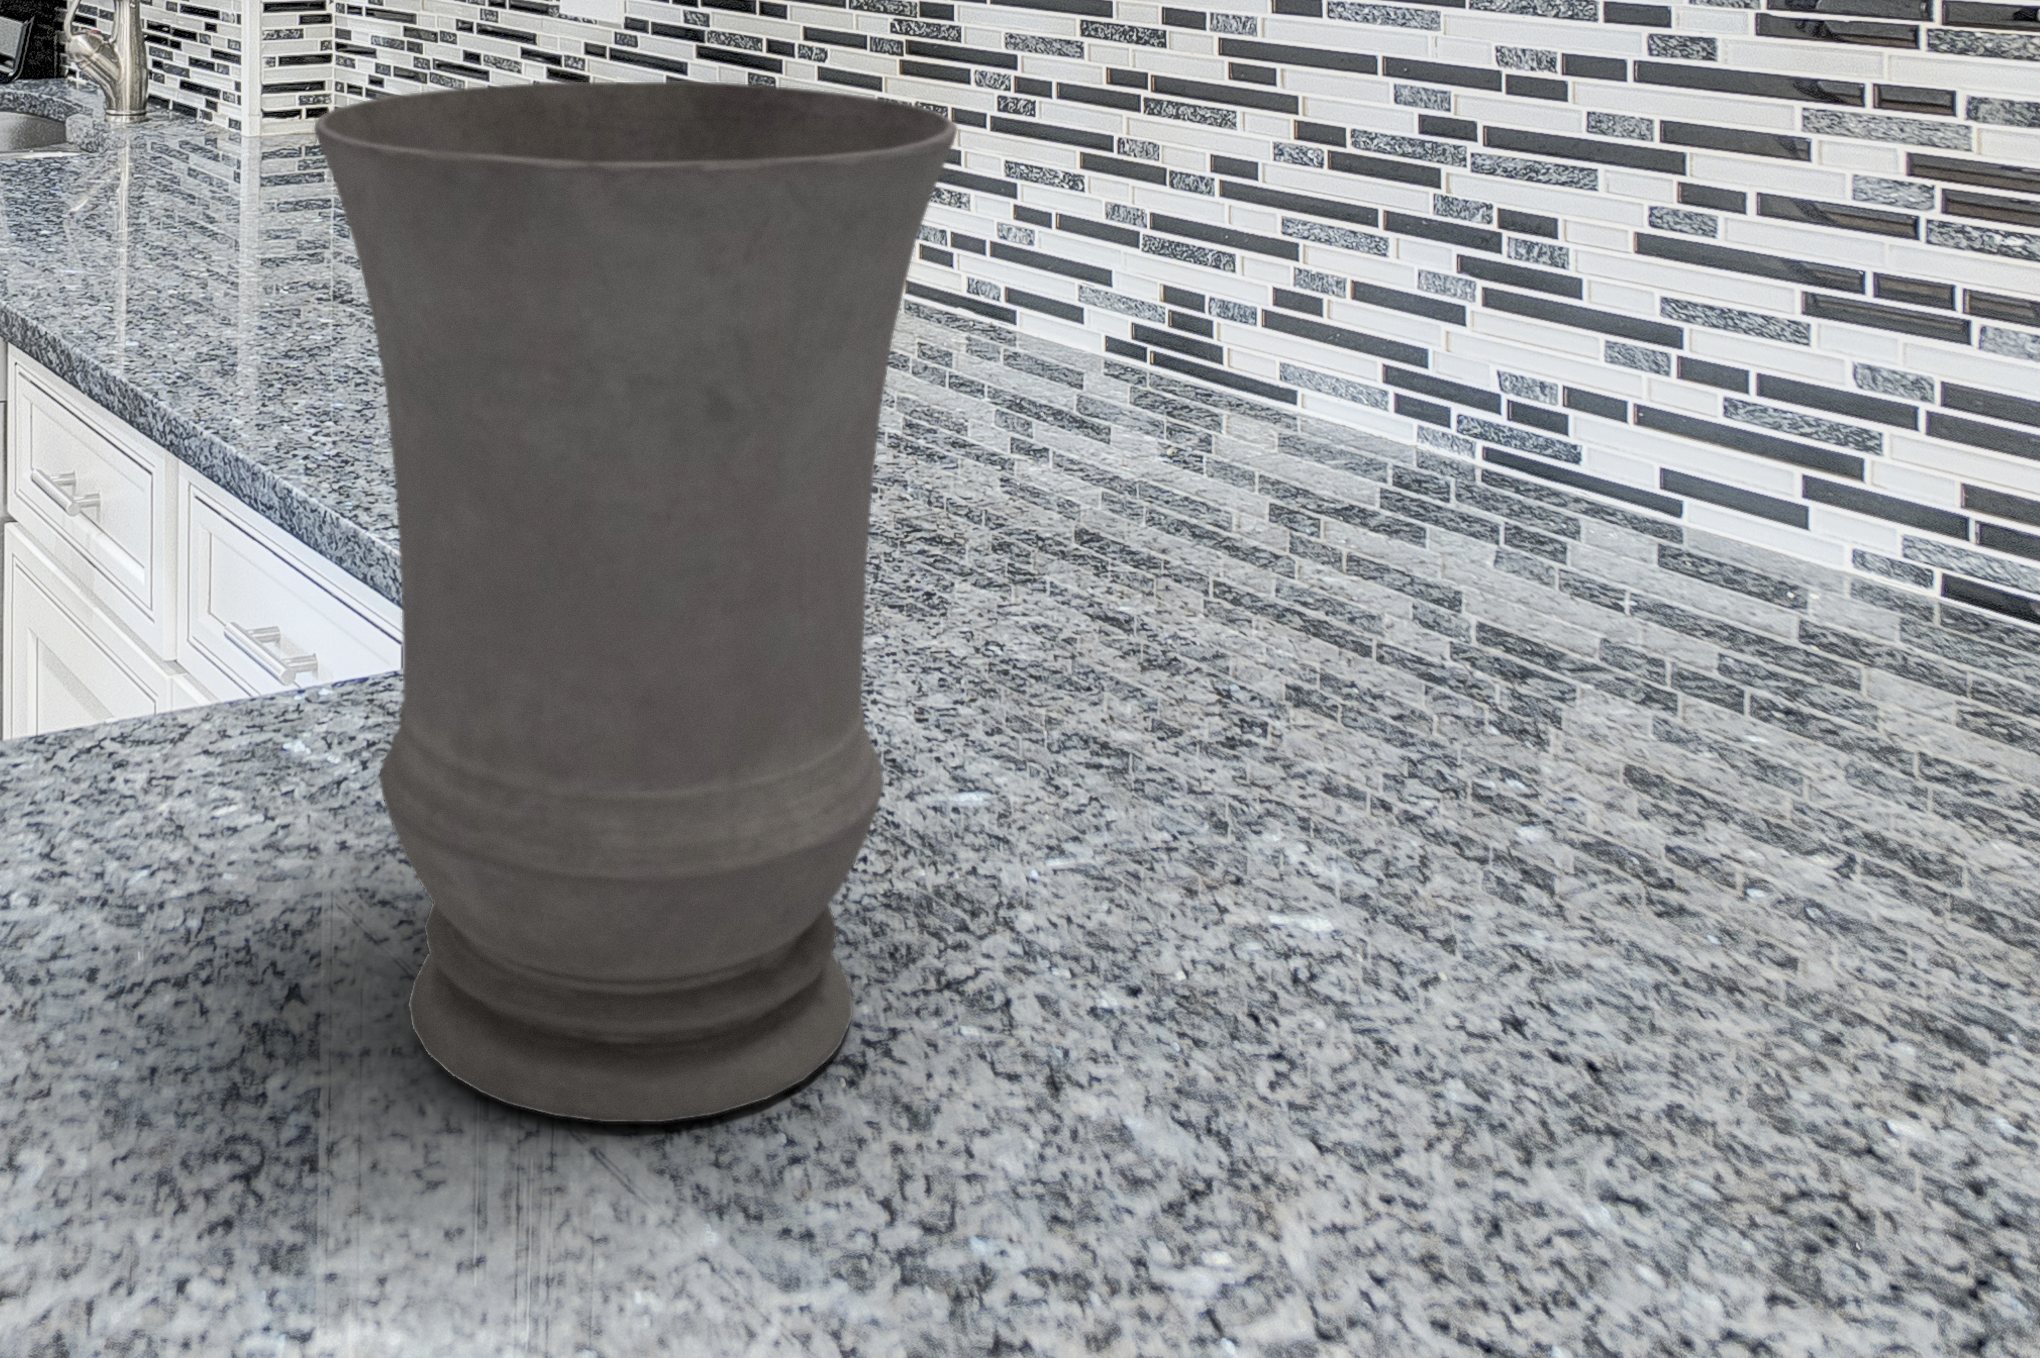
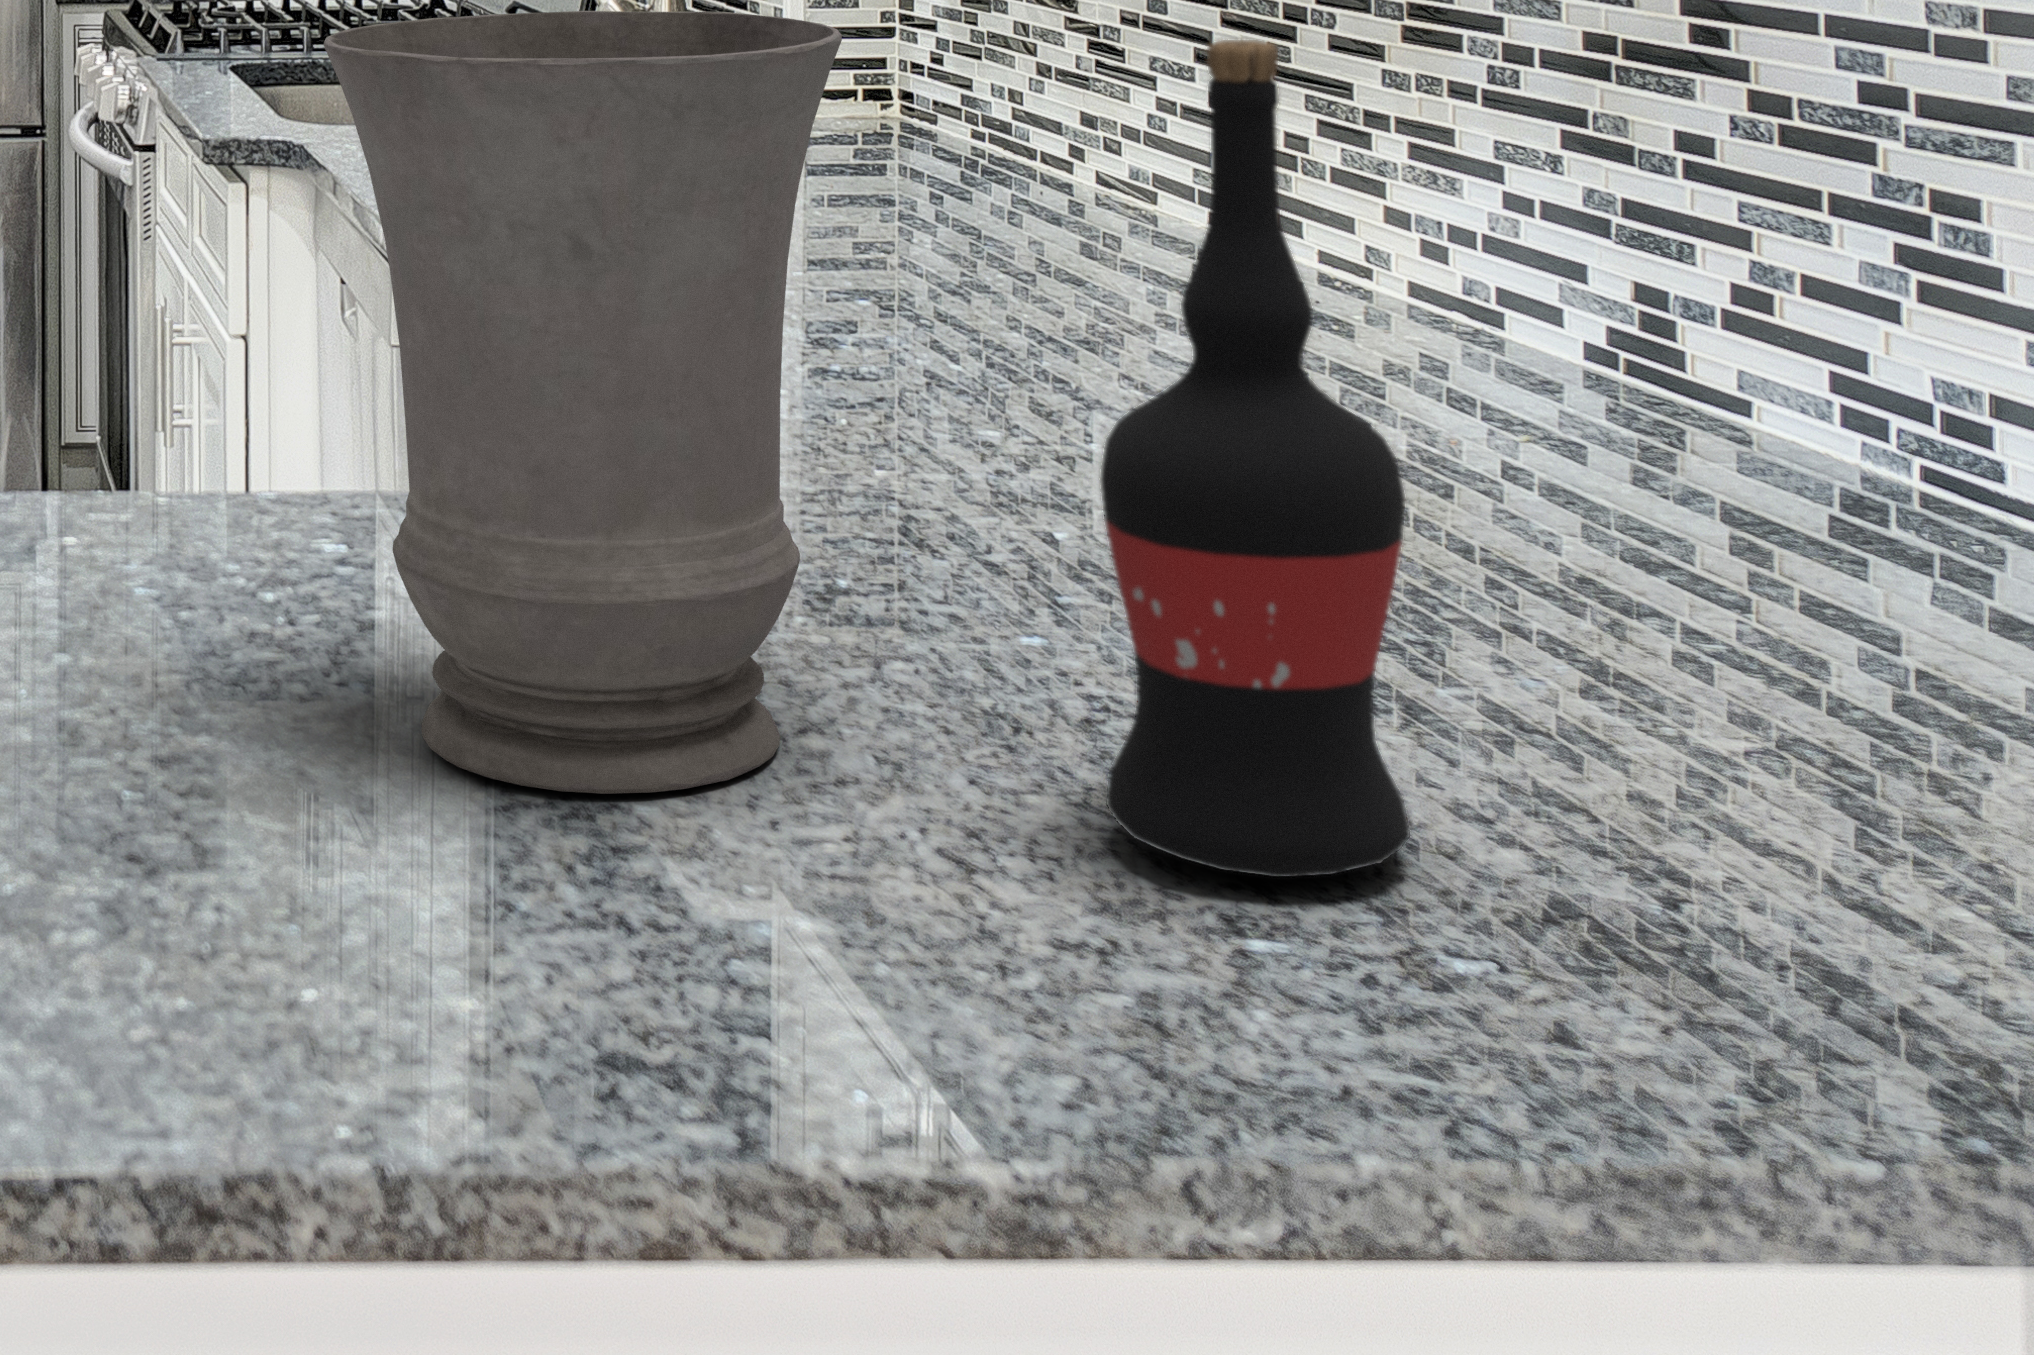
wine bottle: none [1279,118,1636,1107] -> present [1101,40,1410,877]

